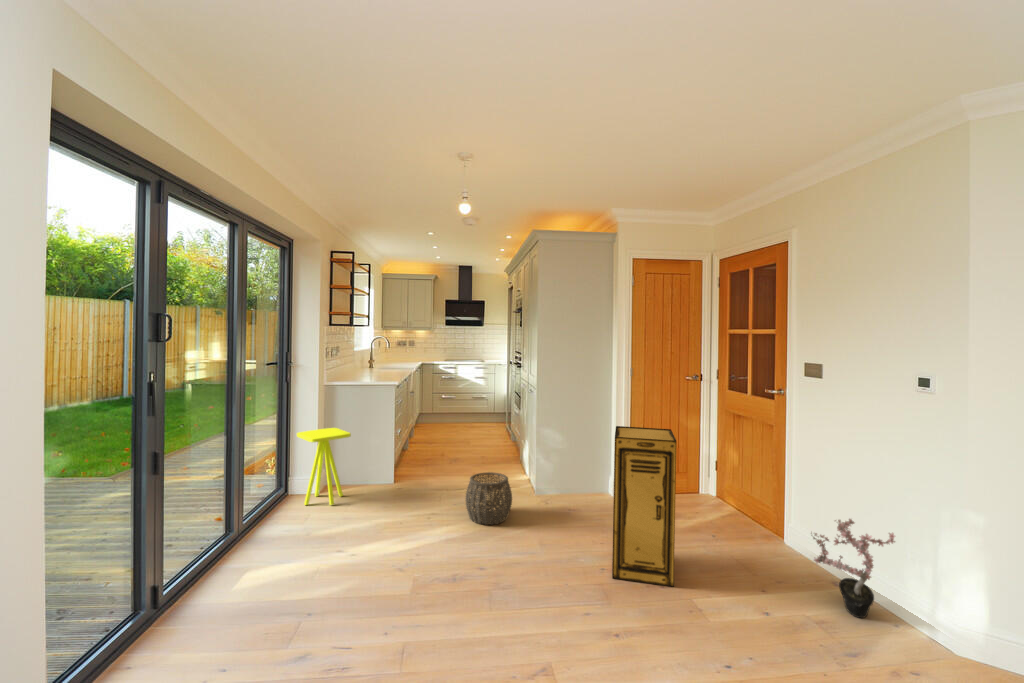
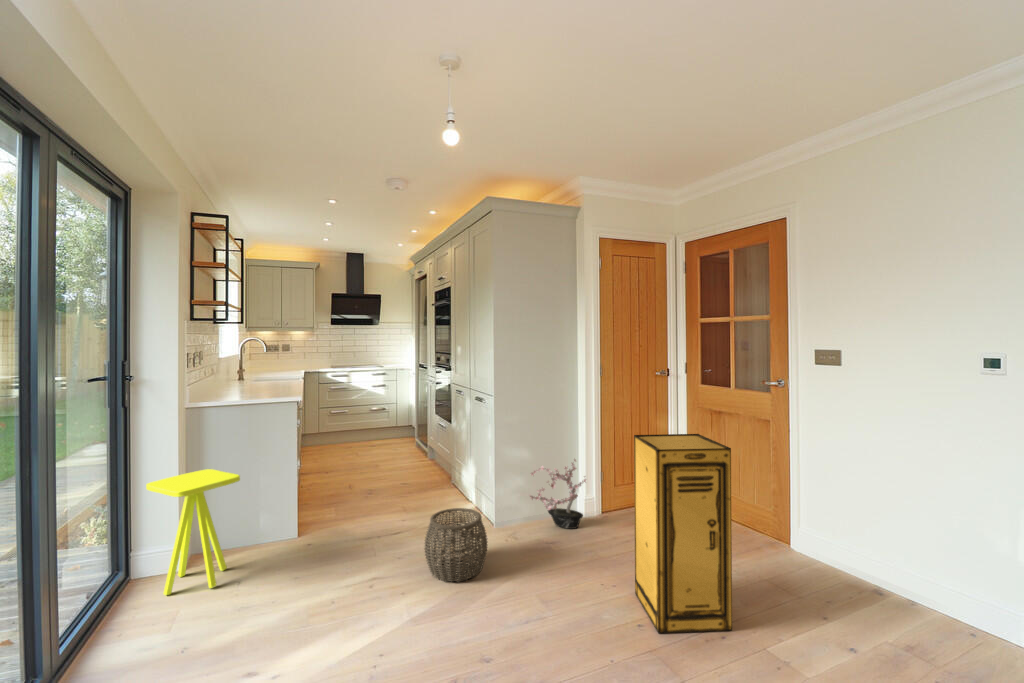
potted plant: present [811,519,895,618] -> present [529,459,586,529]

